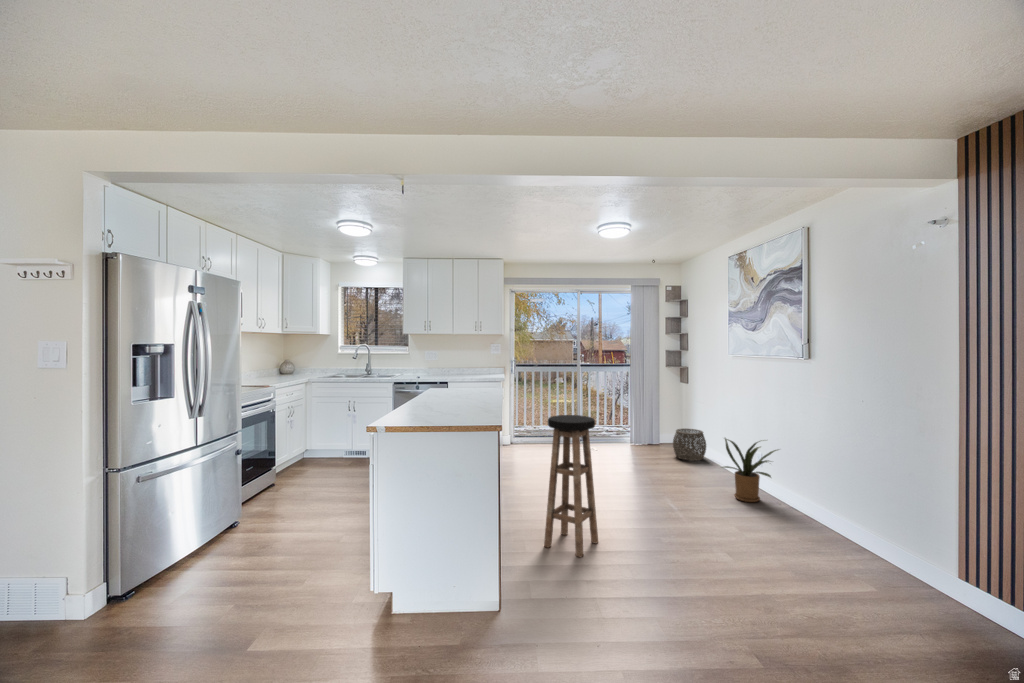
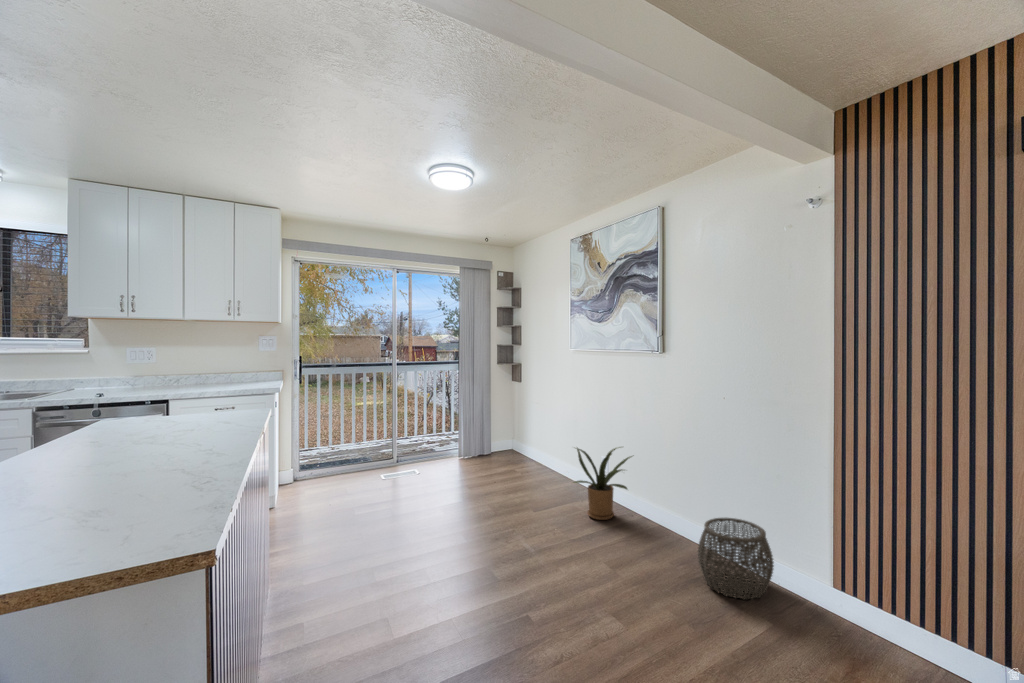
bar stool: present [544,415,598,557] -> none [365,445,444,660]
woven basket: present [673,428,706,461] -> present [698,518,774,599]

